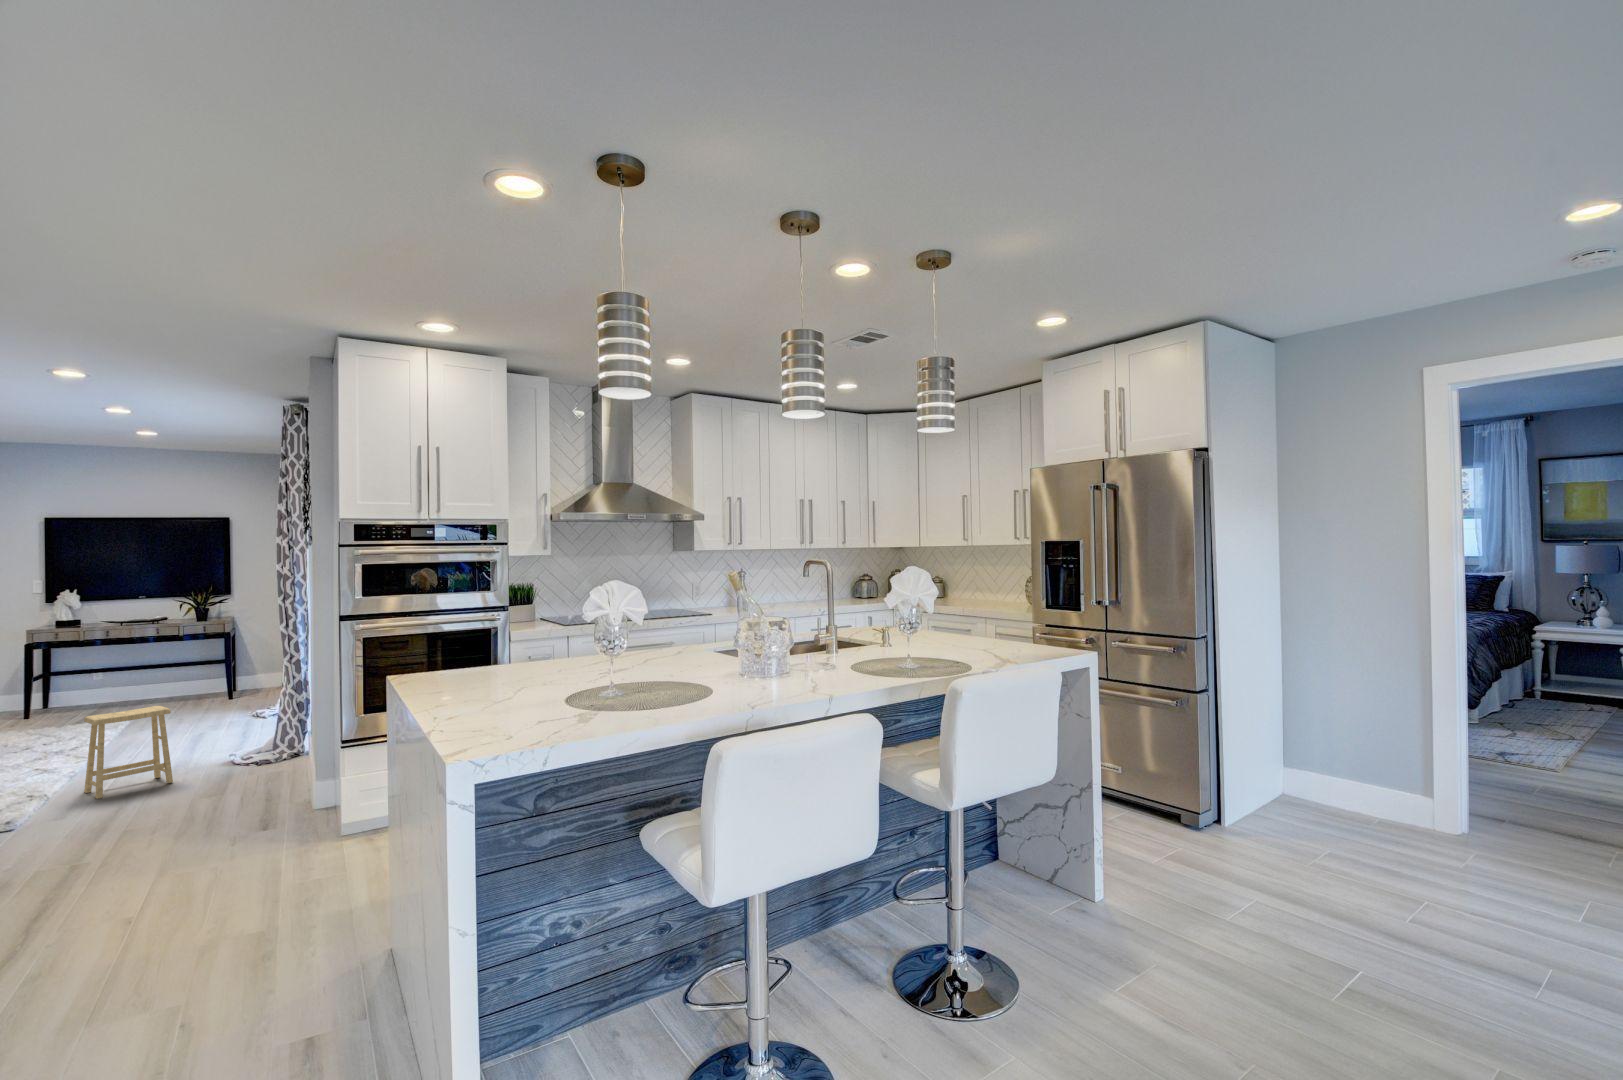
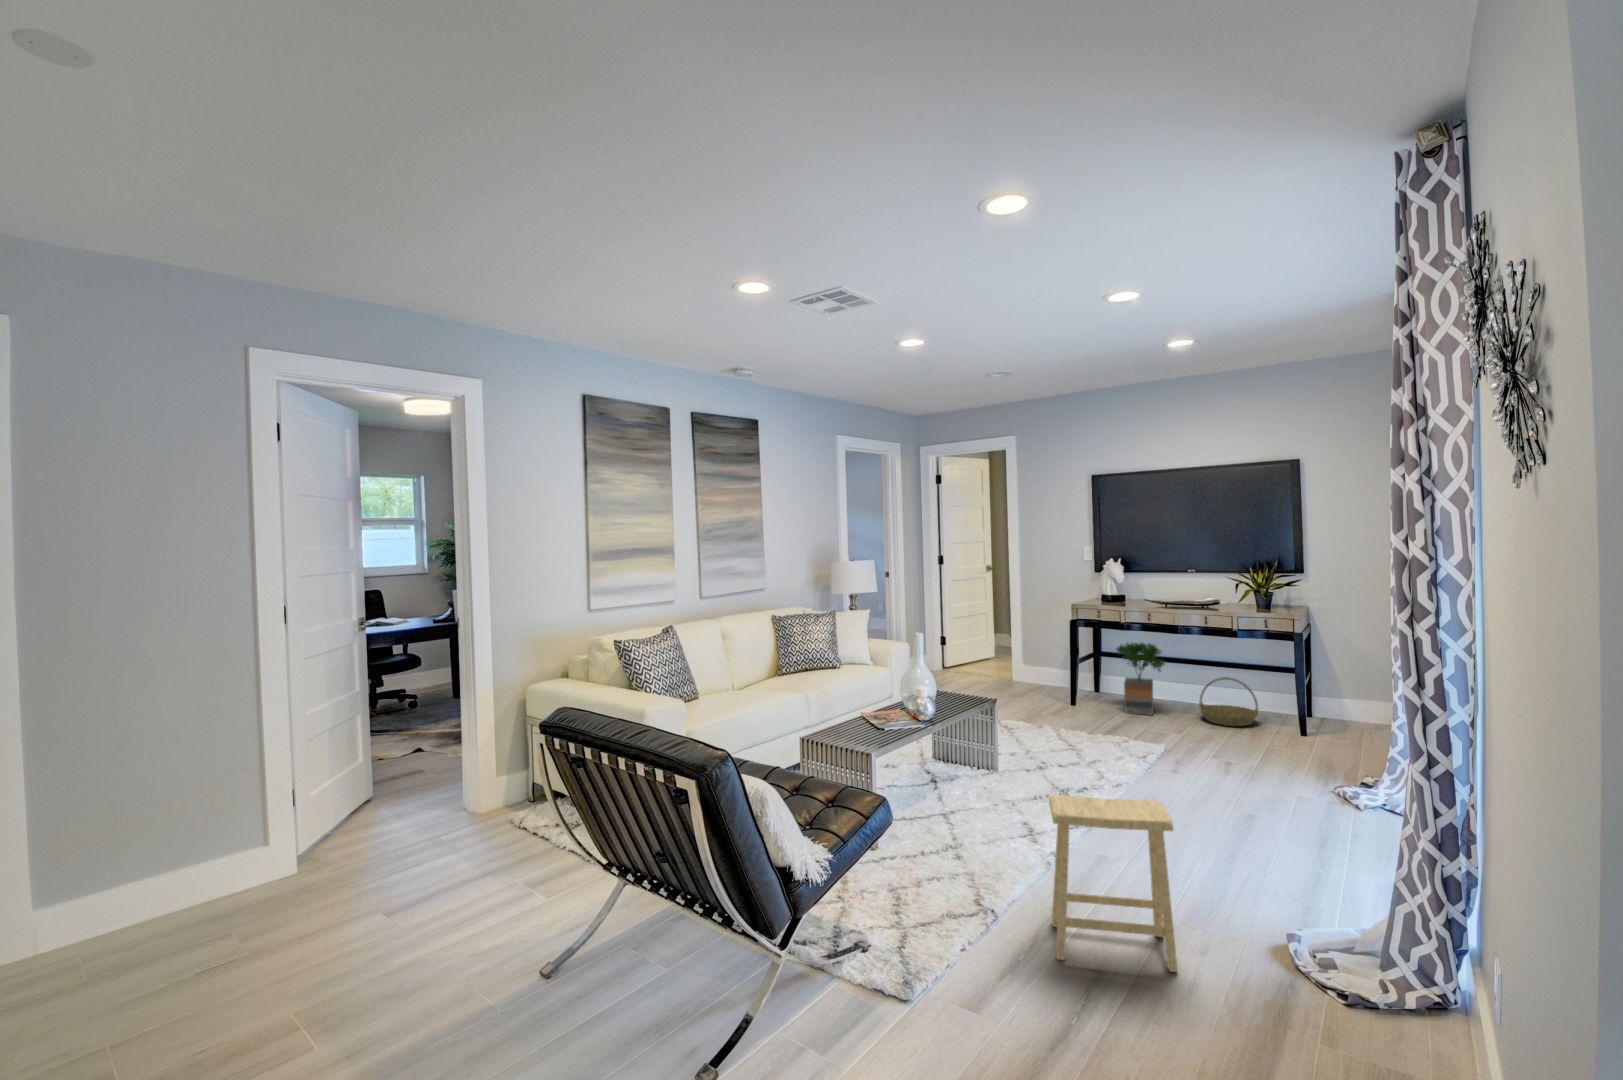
potted tree: none [70,655,122,713] -> present [1116,643,1164,715]
basket: none [151,671,199,705] -> present [1199,677,1258,726]

